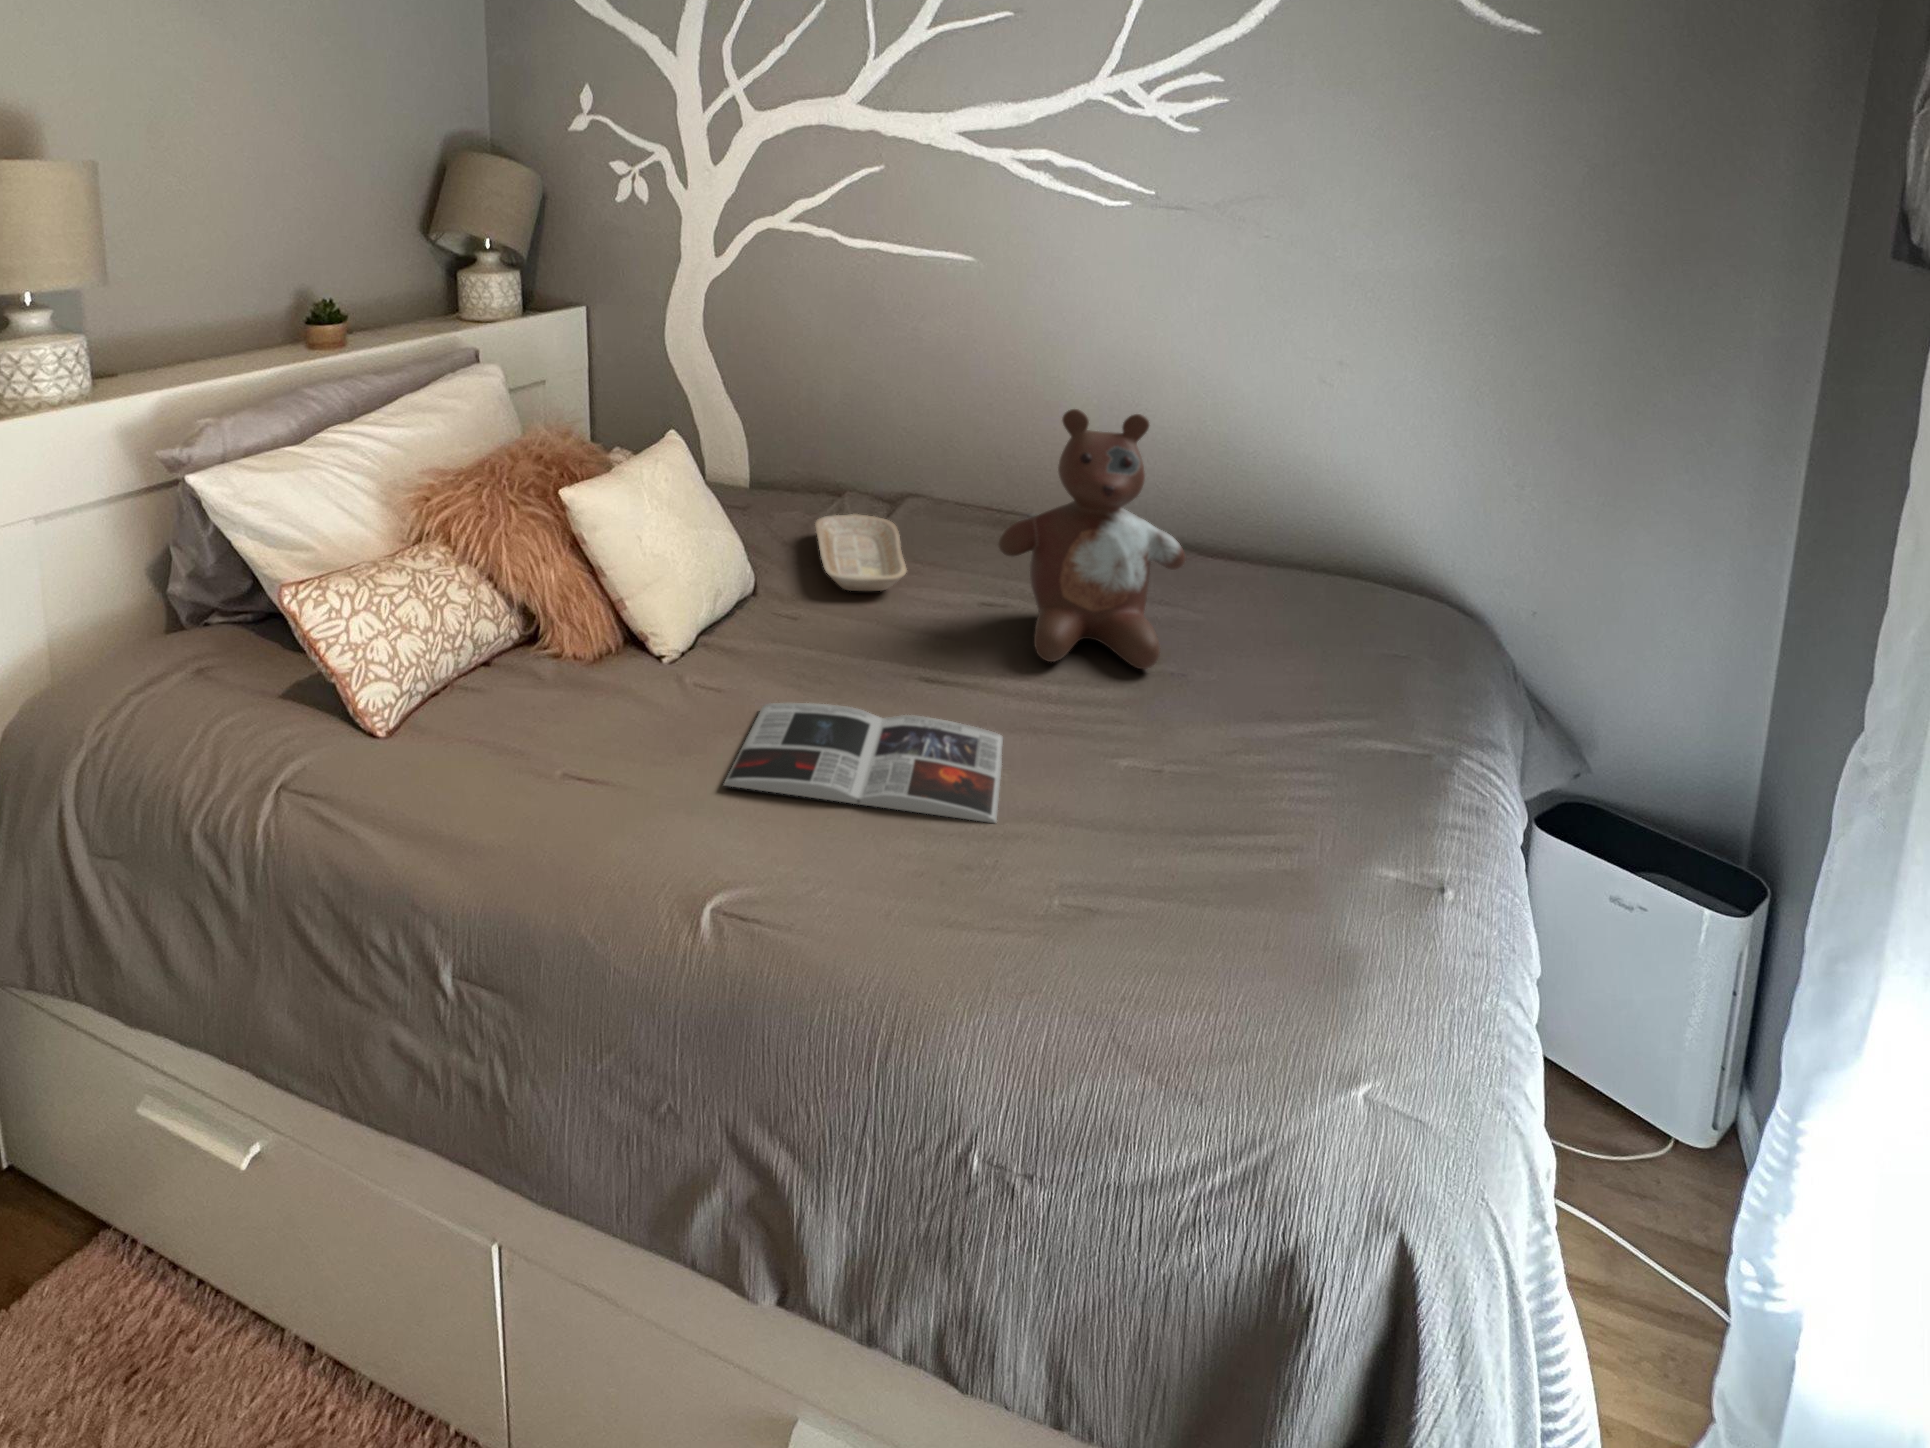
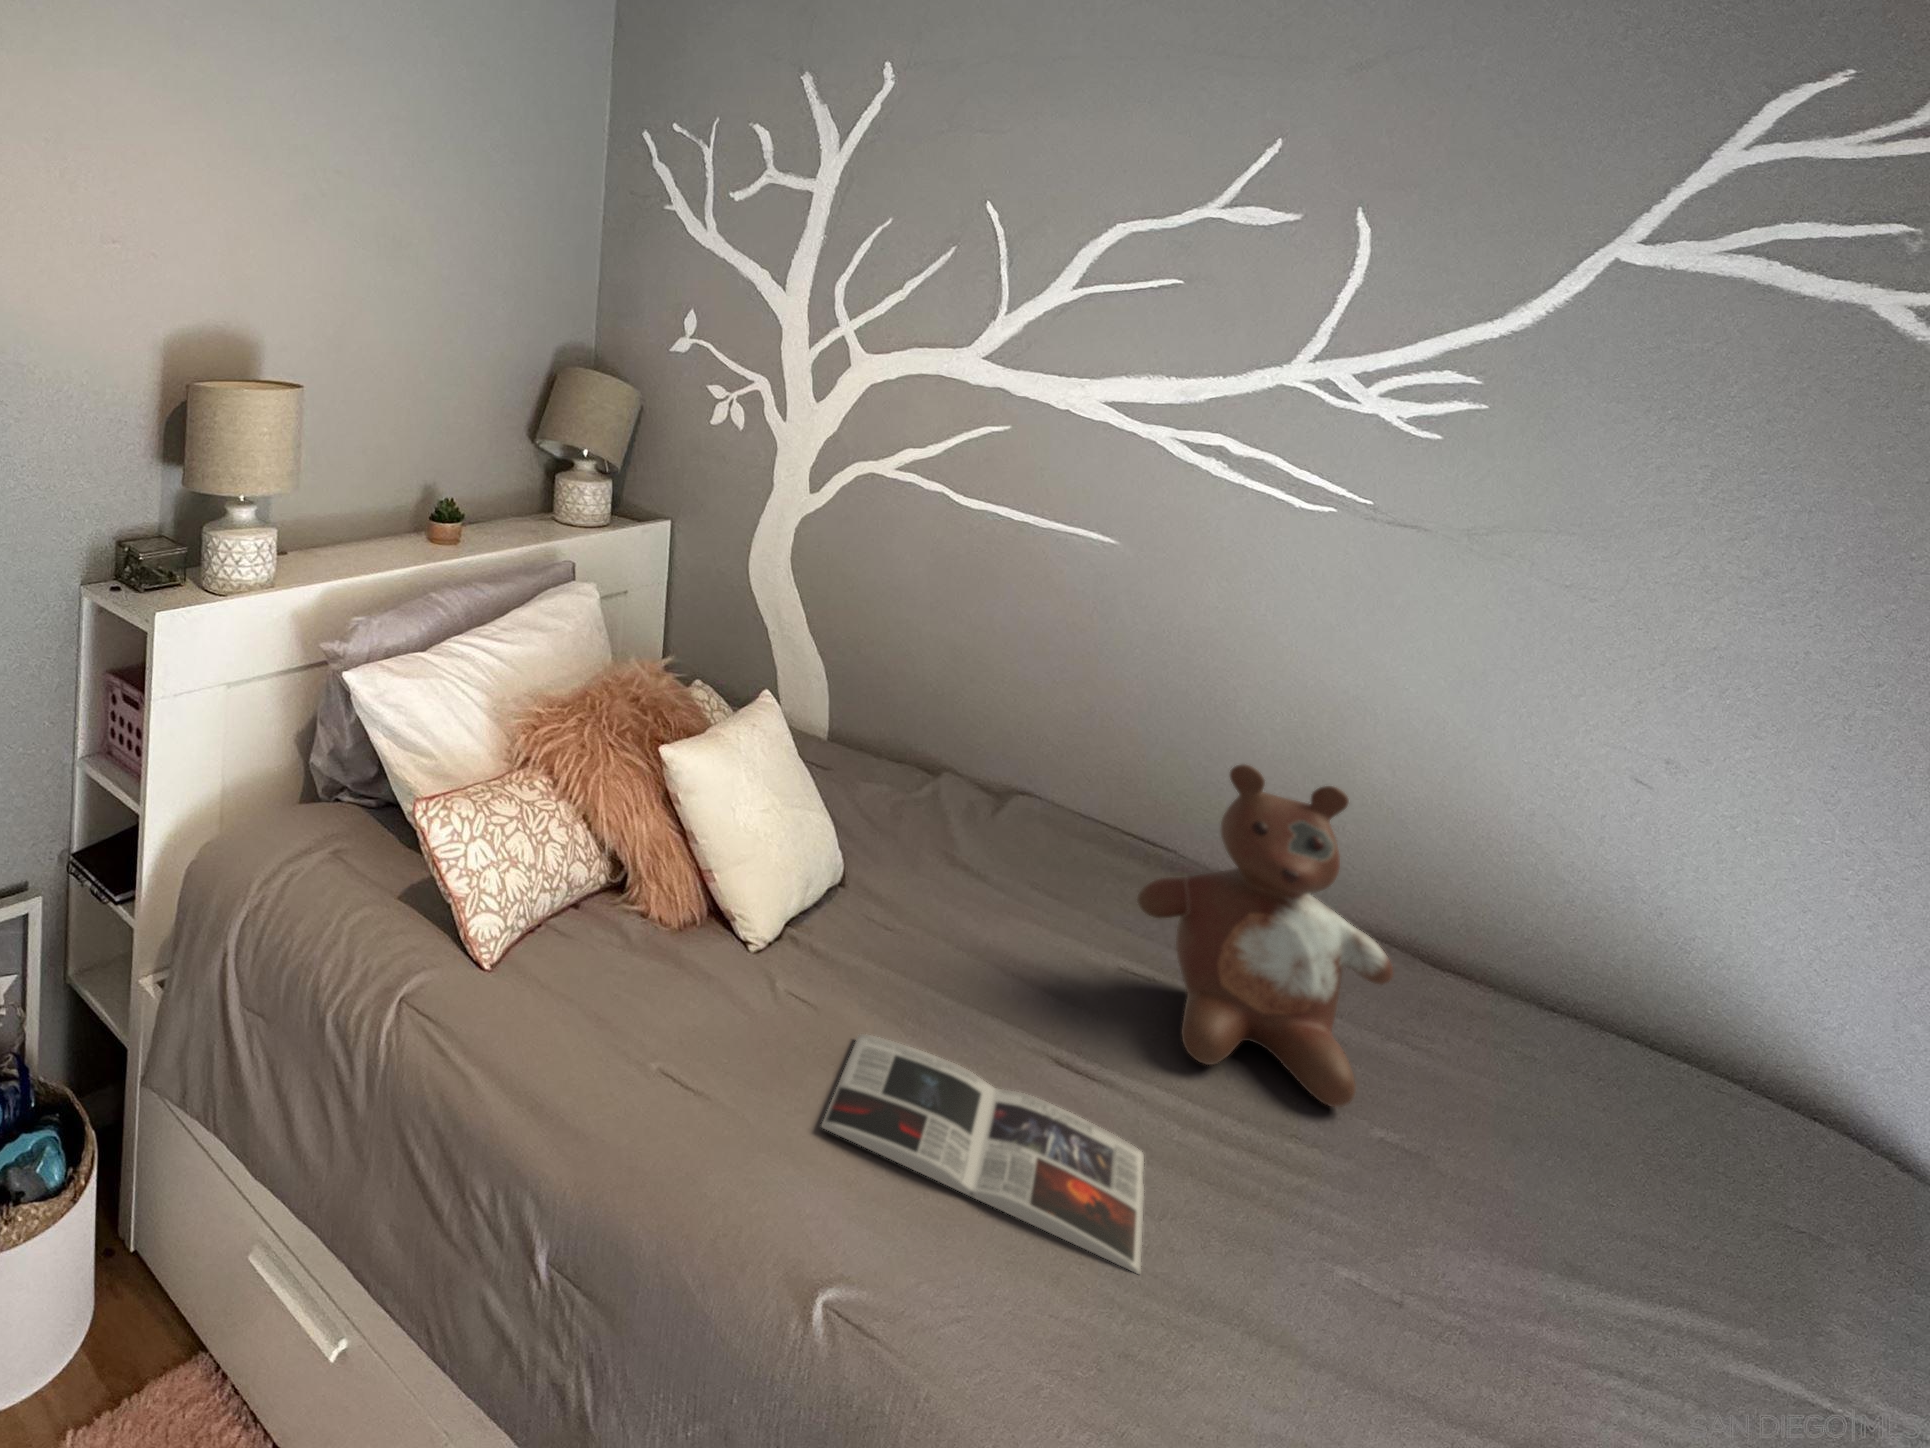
tray: present [815,514,907,591] -> none [908,800,1018,911]

